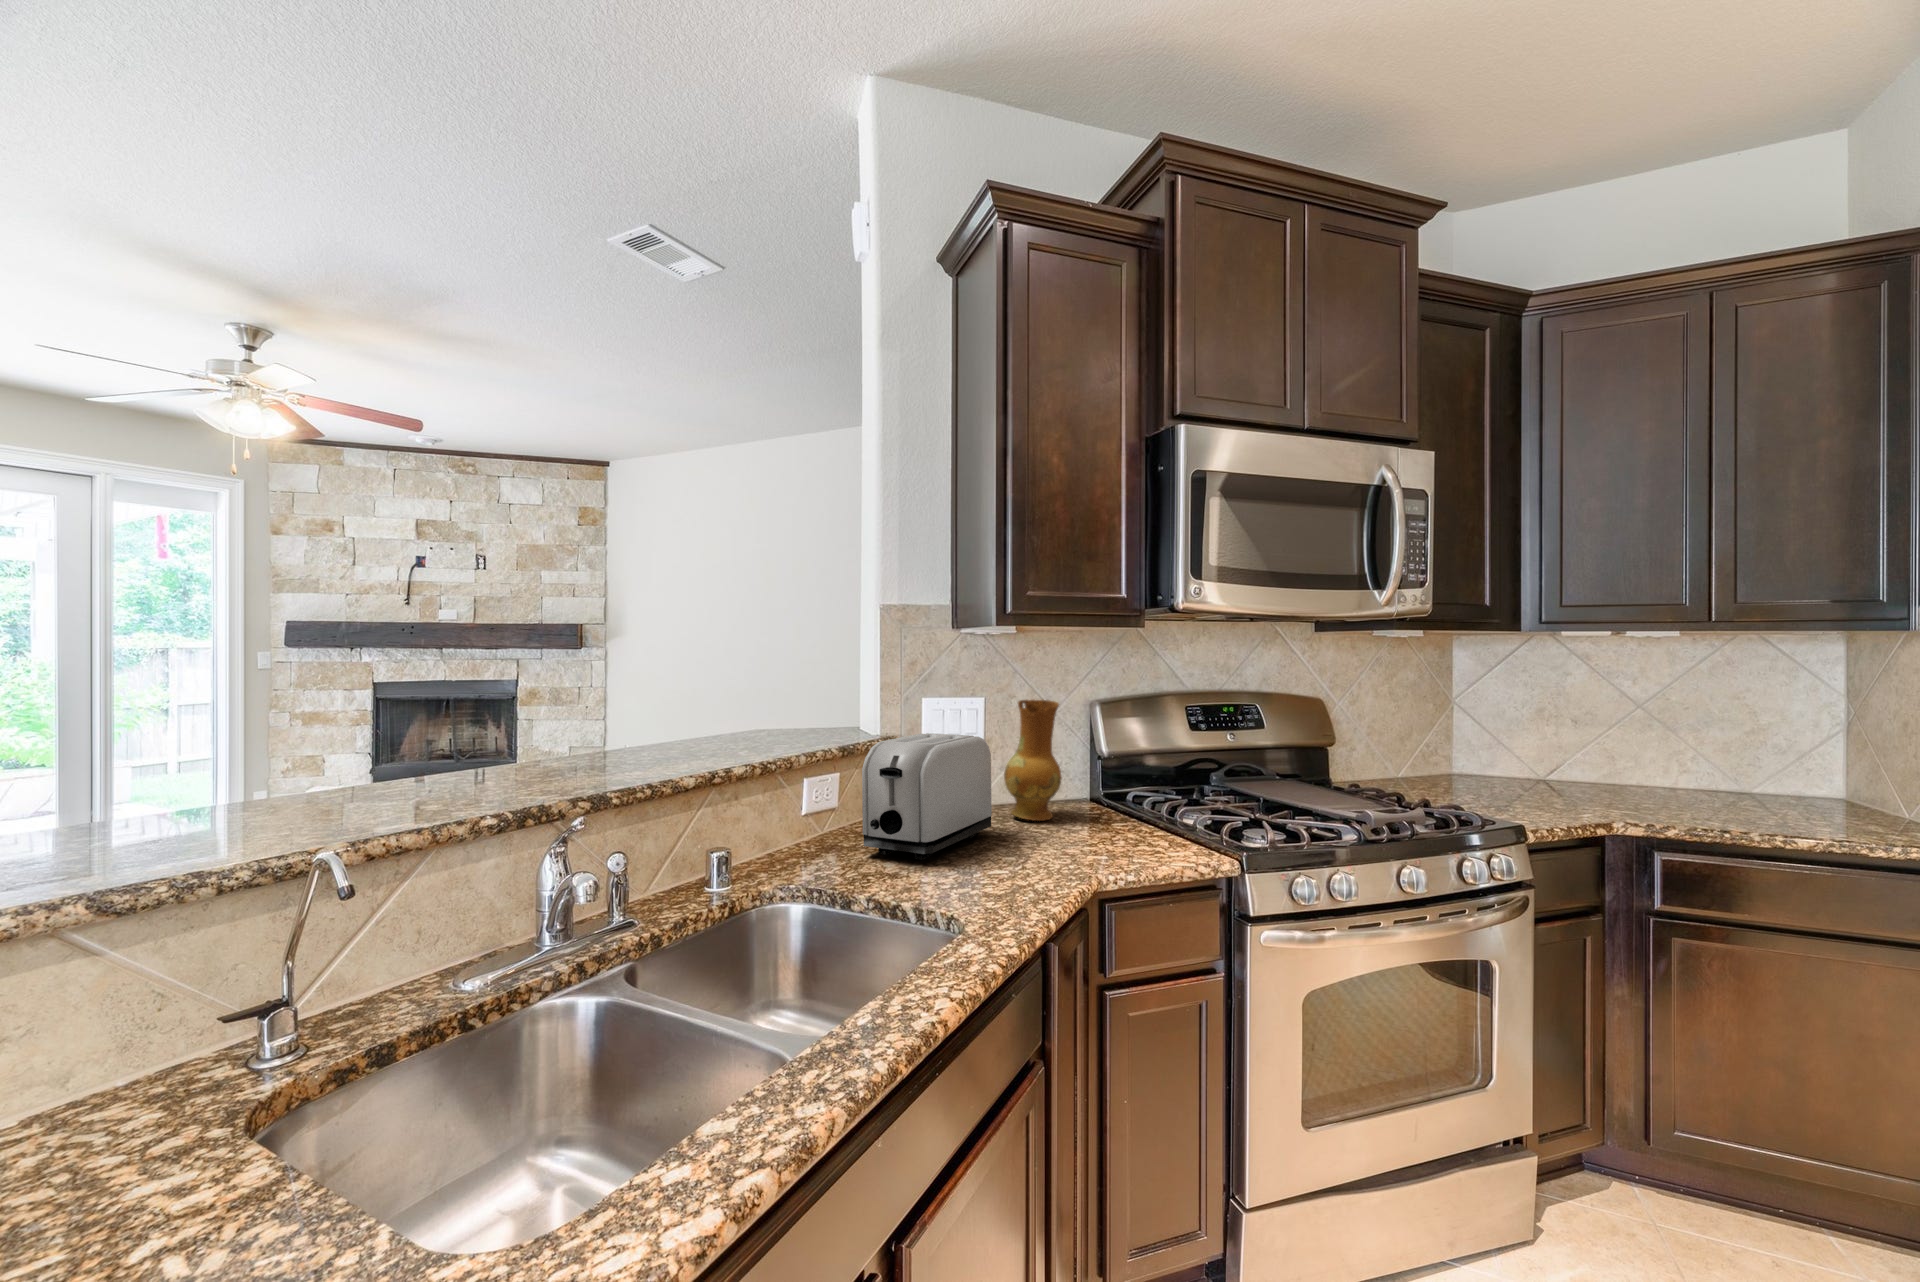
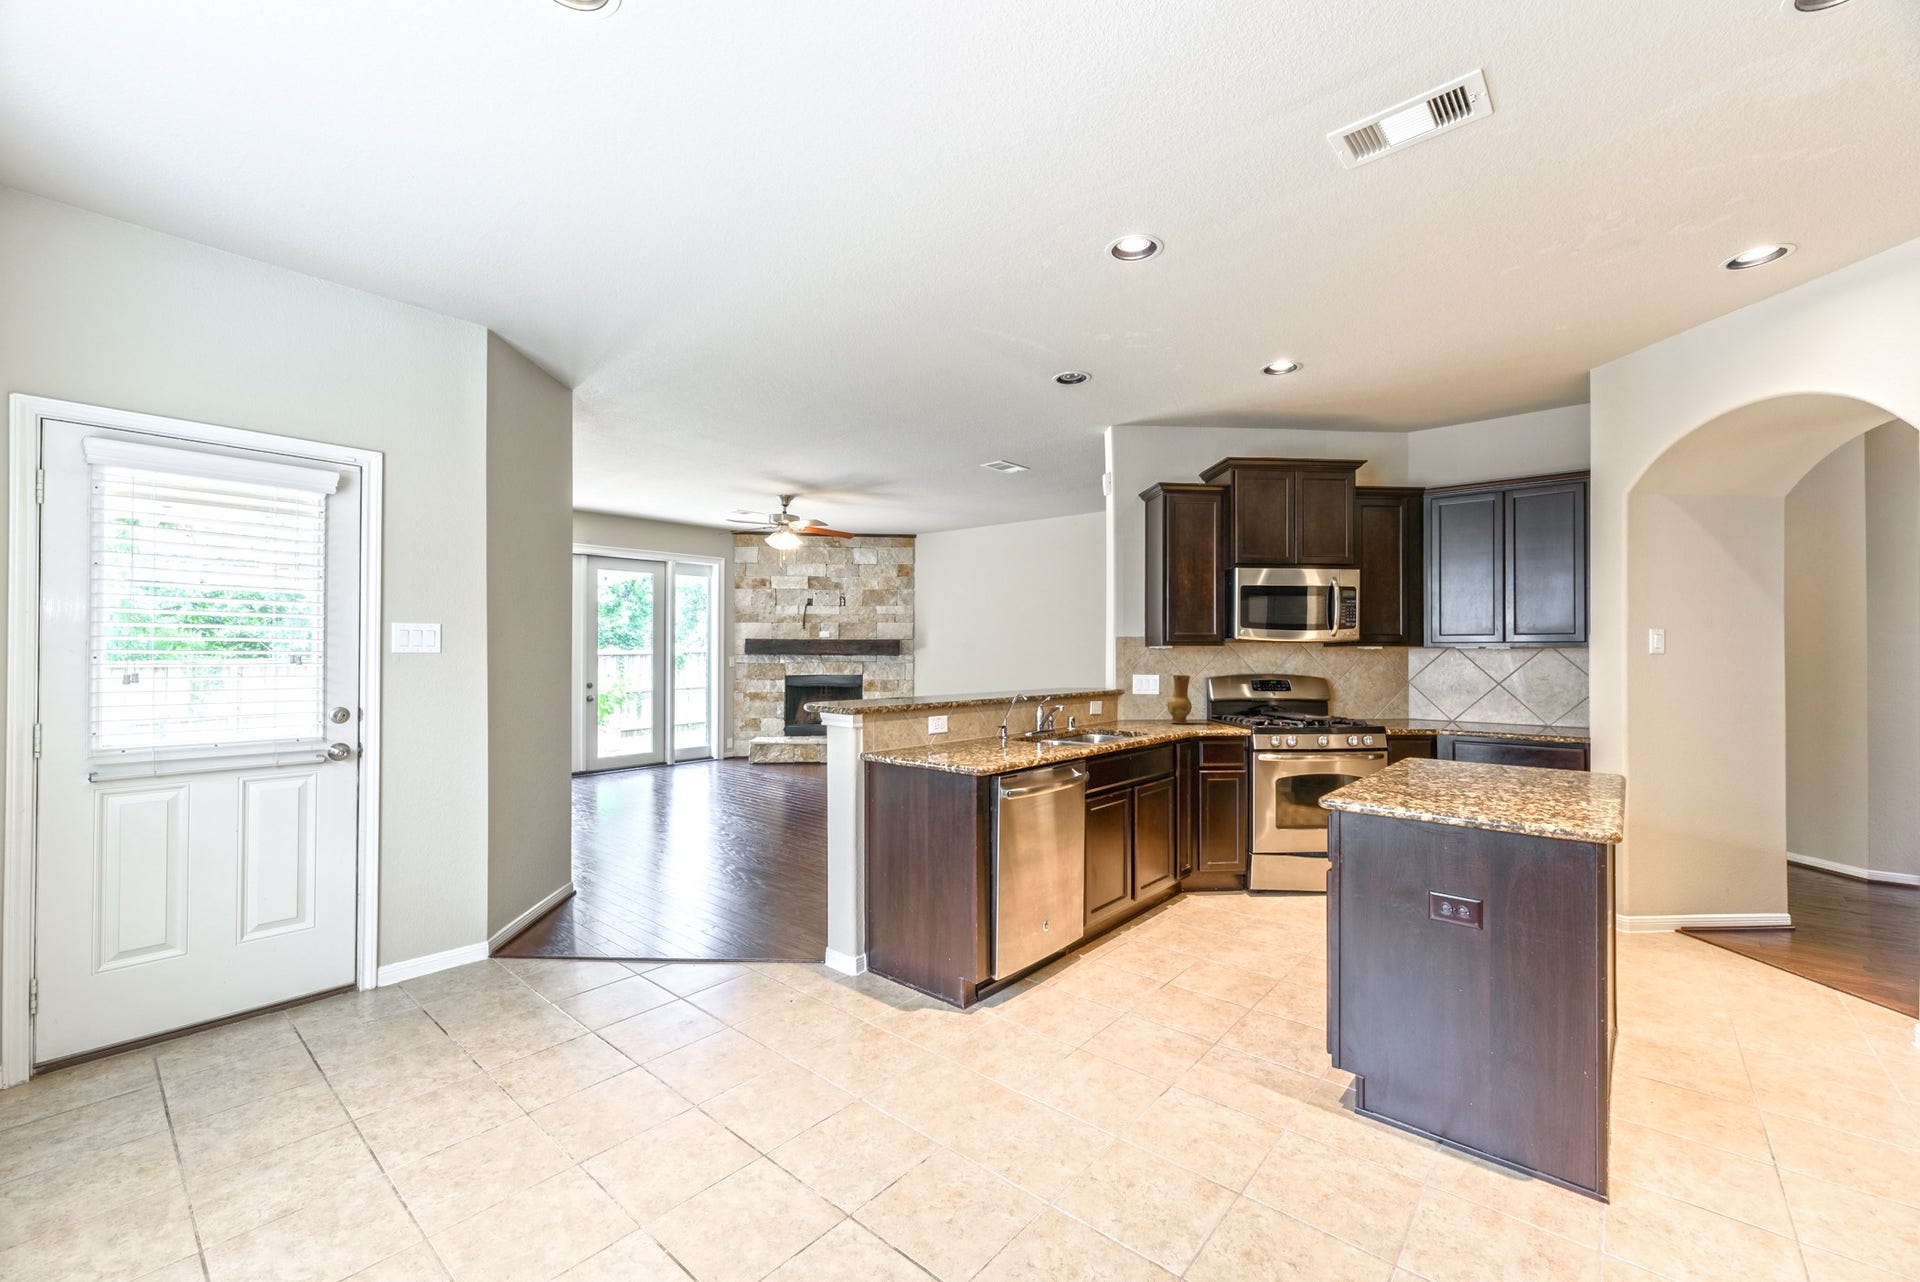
toaster: present [862,733,992,860] -> none [1113,687,1162,729]

